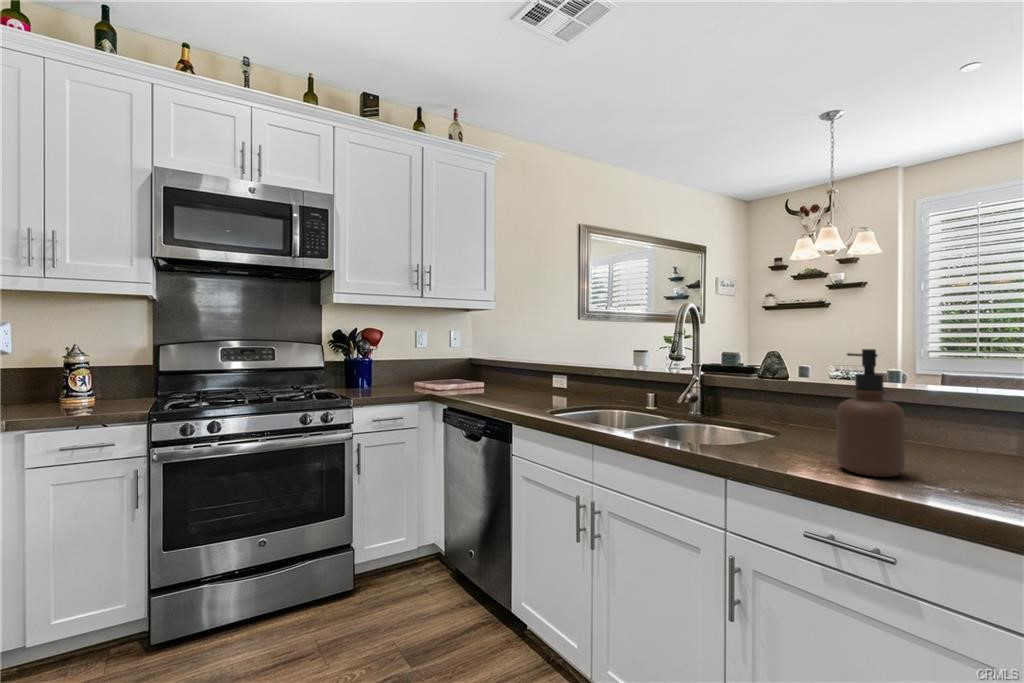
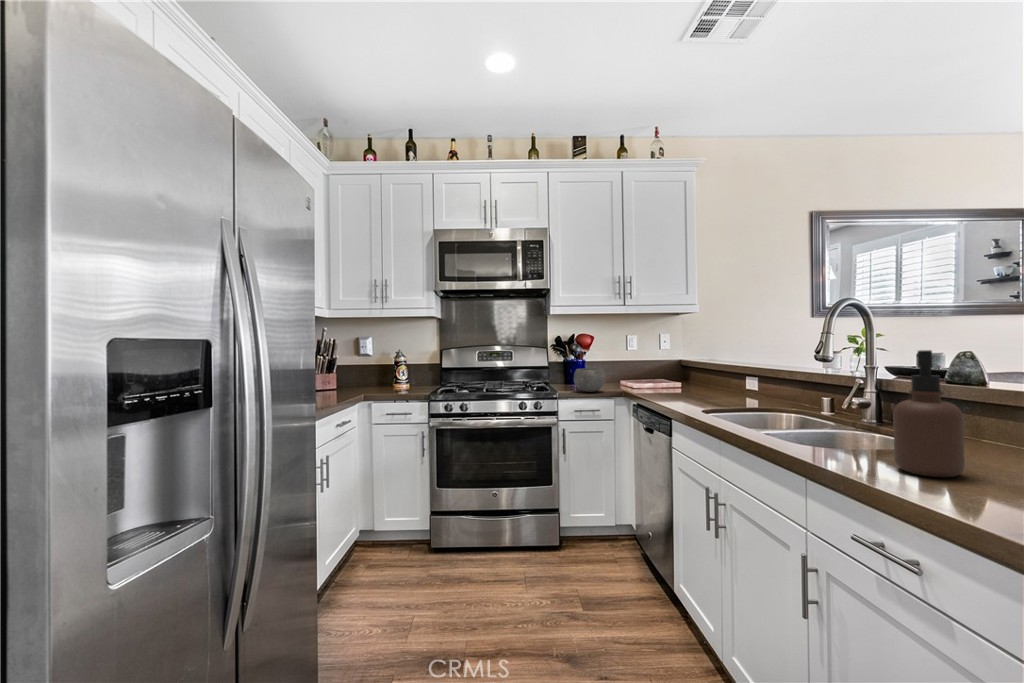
ceramic bowl: none [371,368,409,397] -> present [574,368,604,392]

